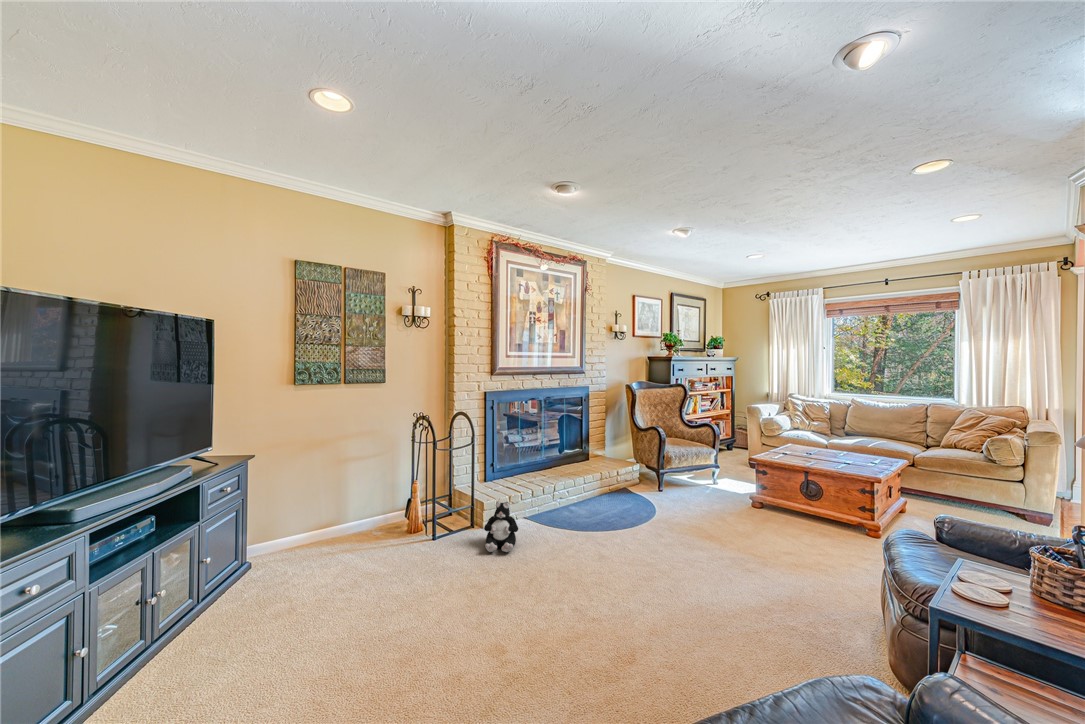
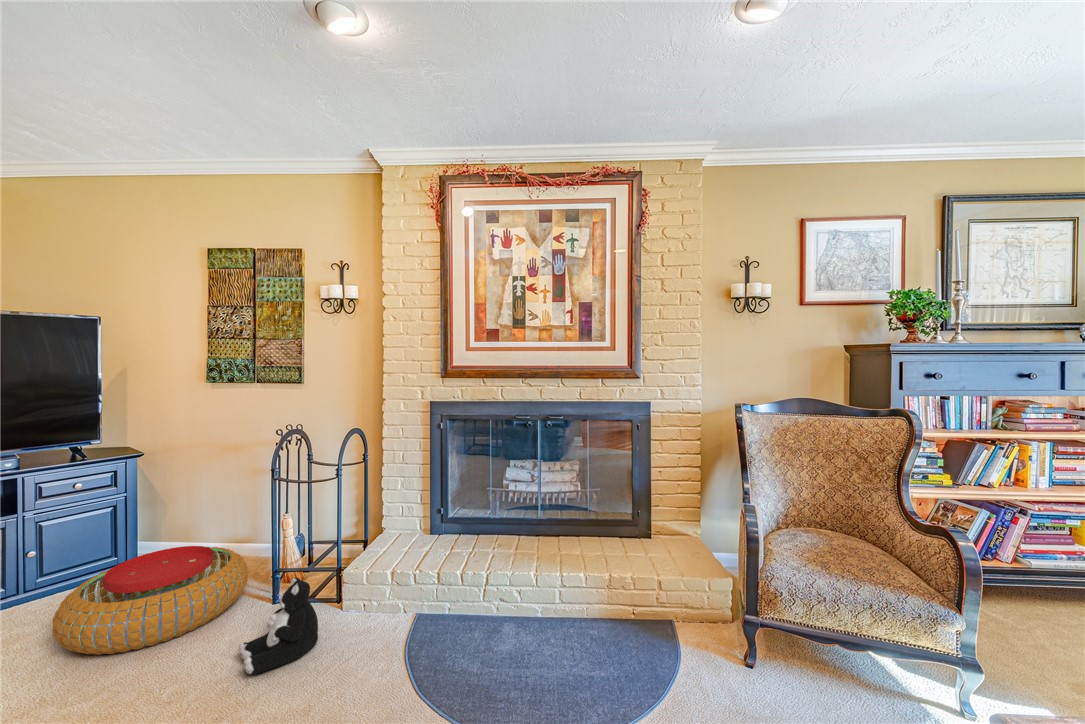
pouf: none [311,517,432,593] -> present [52,546,248,655]

